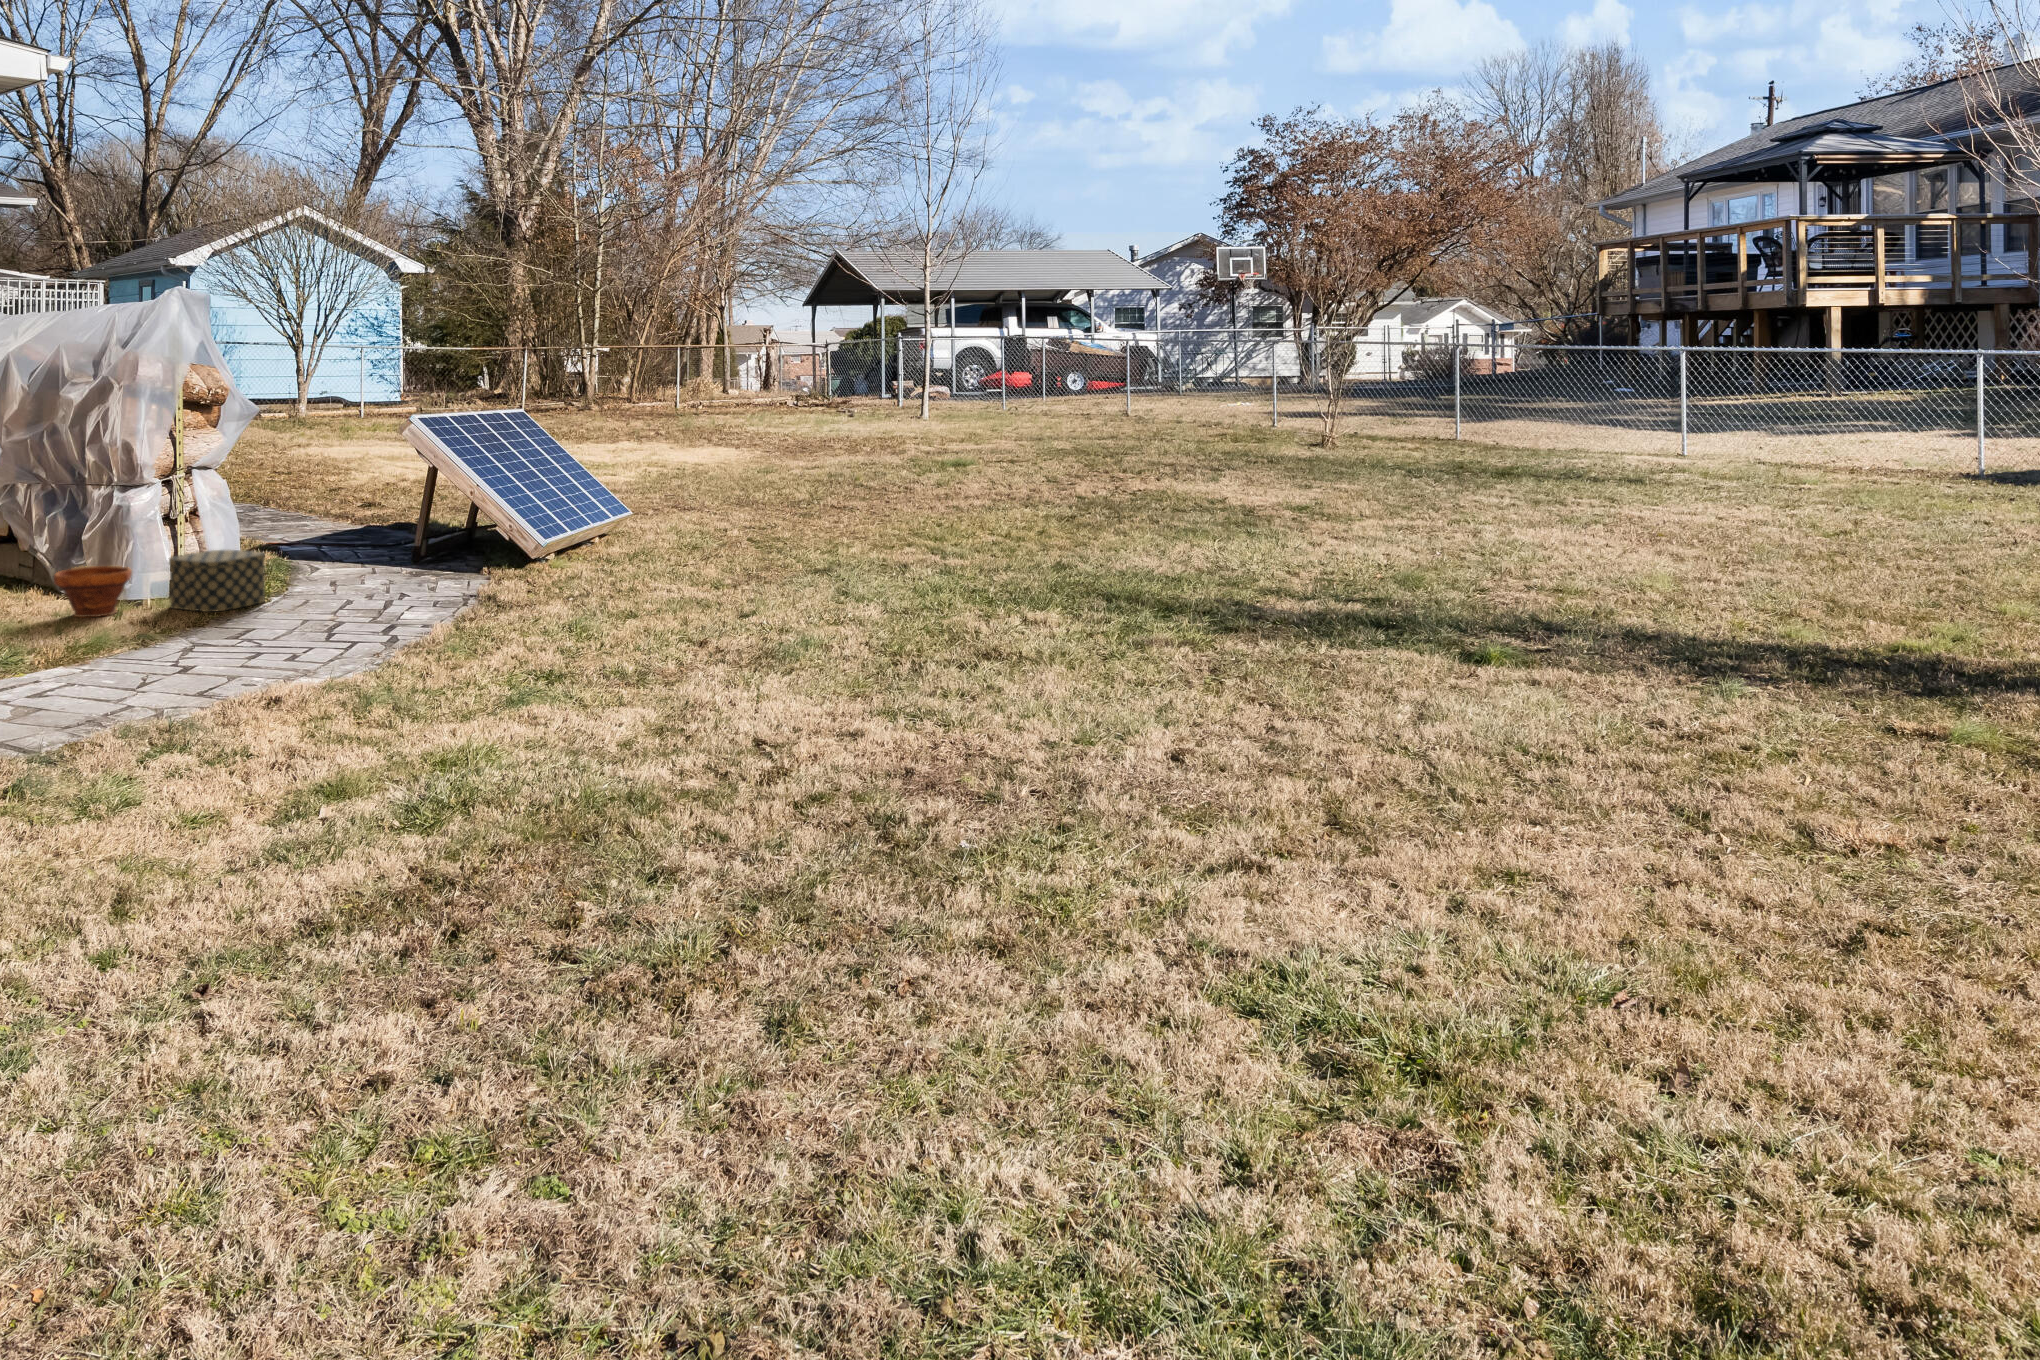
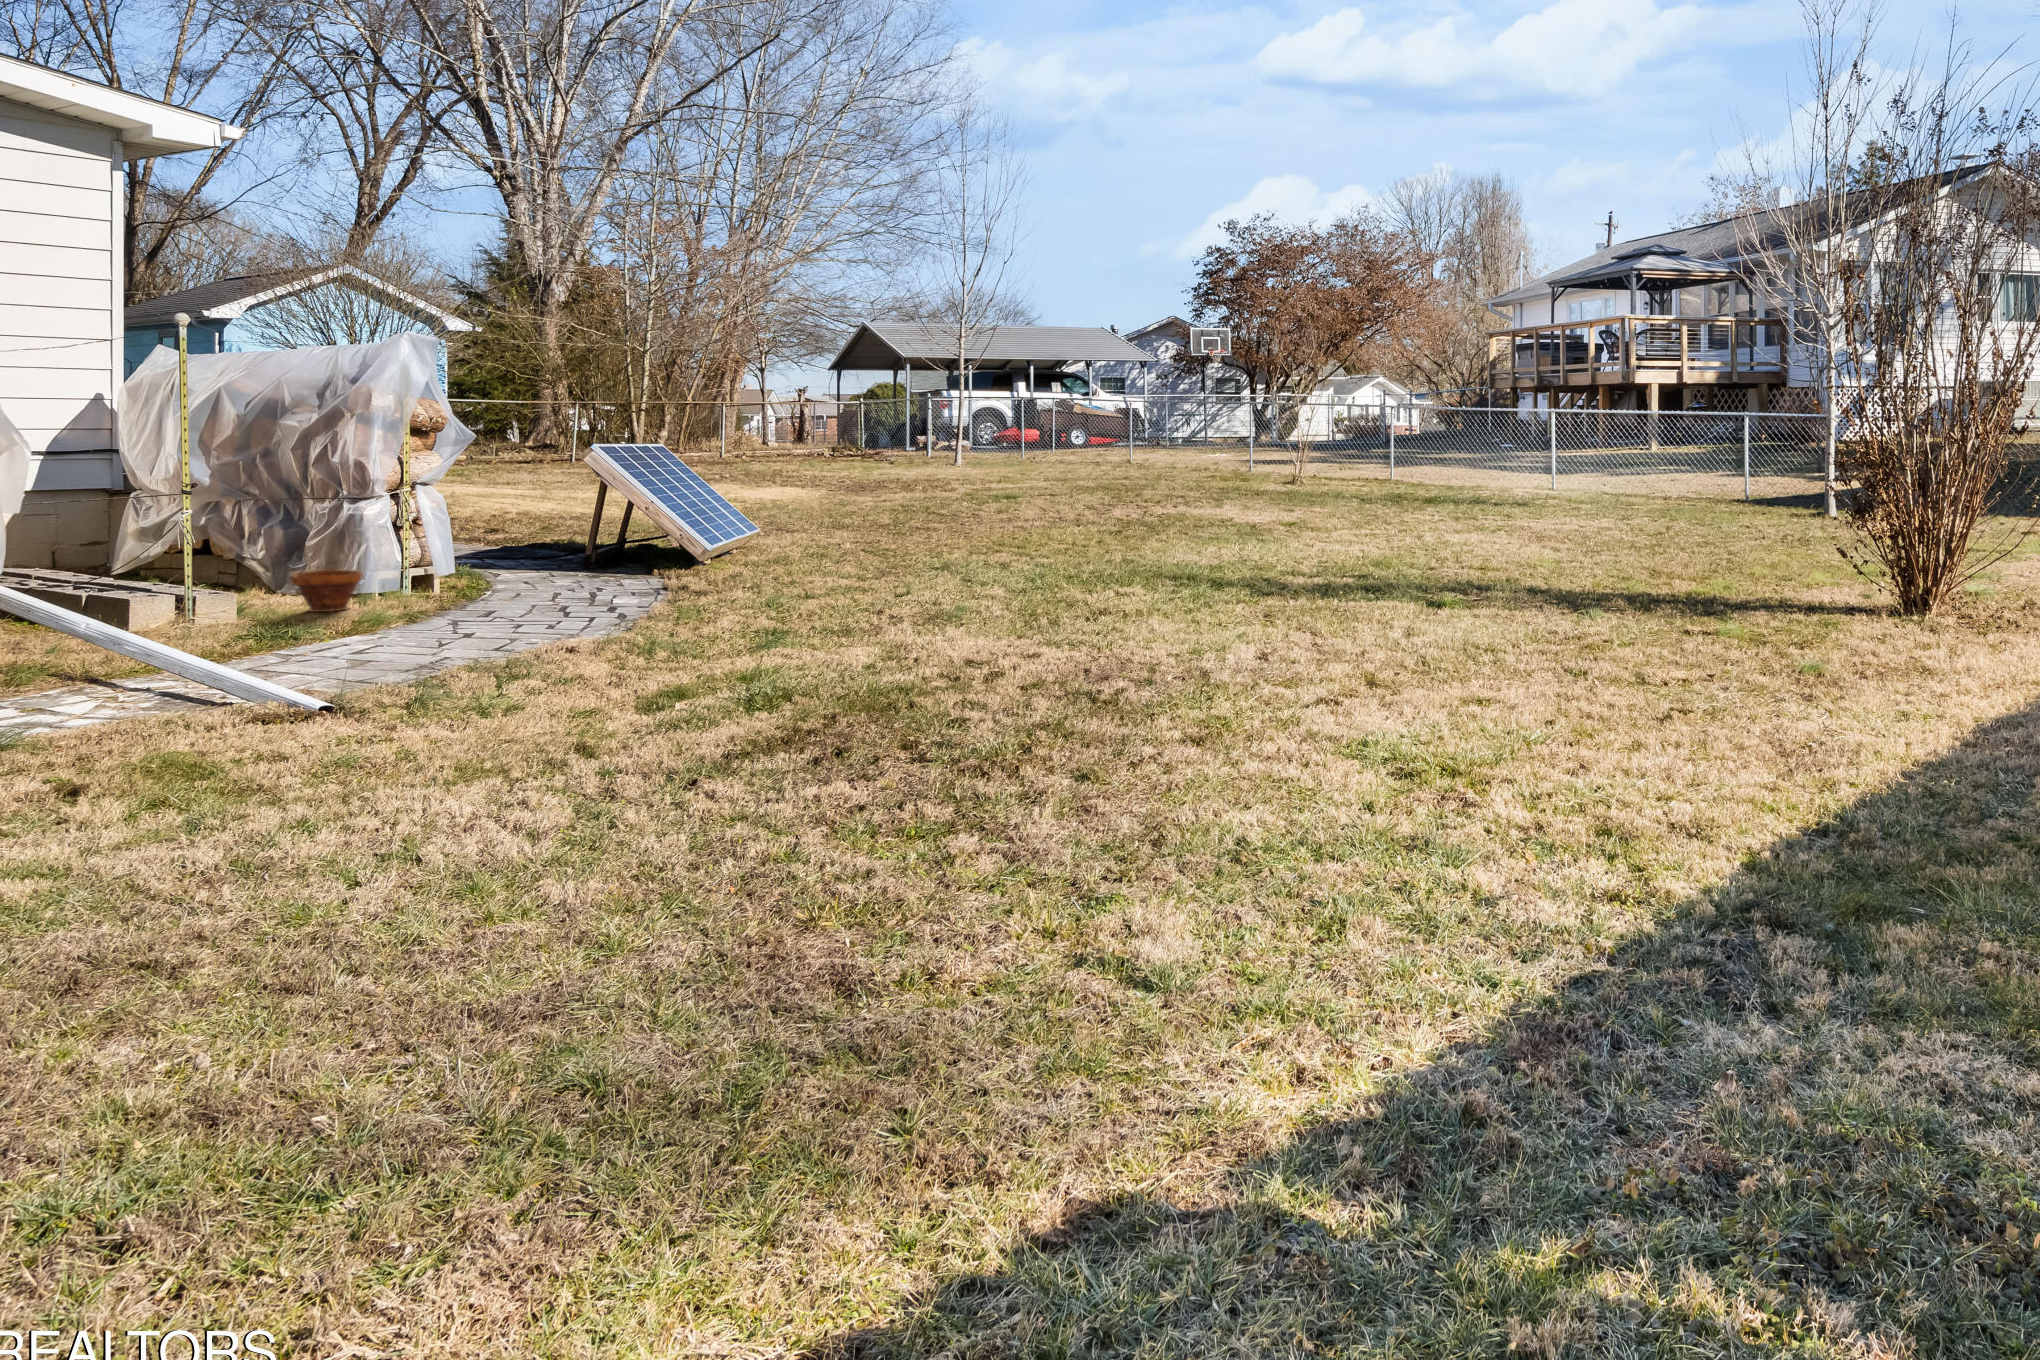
storage box: present [169,550,265,612] -> none [395,556,484,606]

